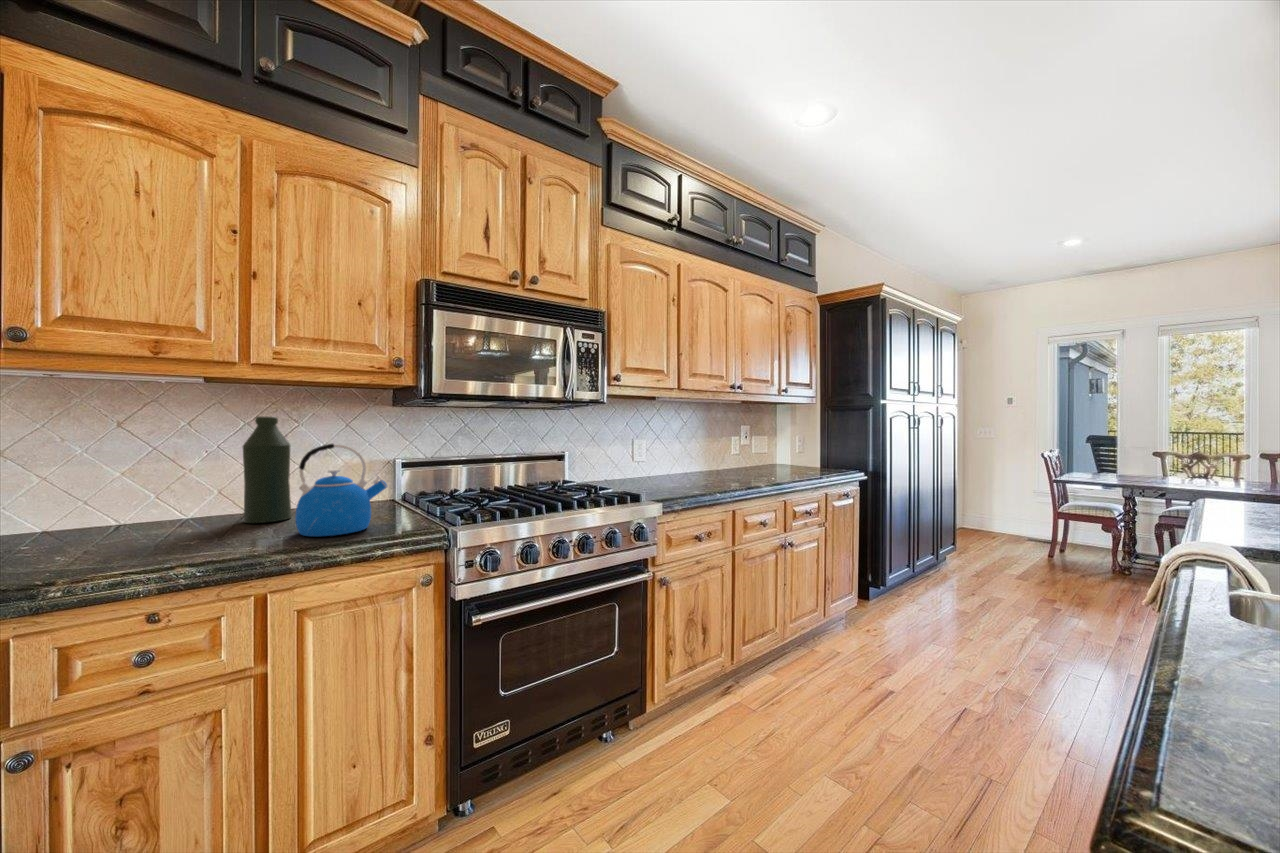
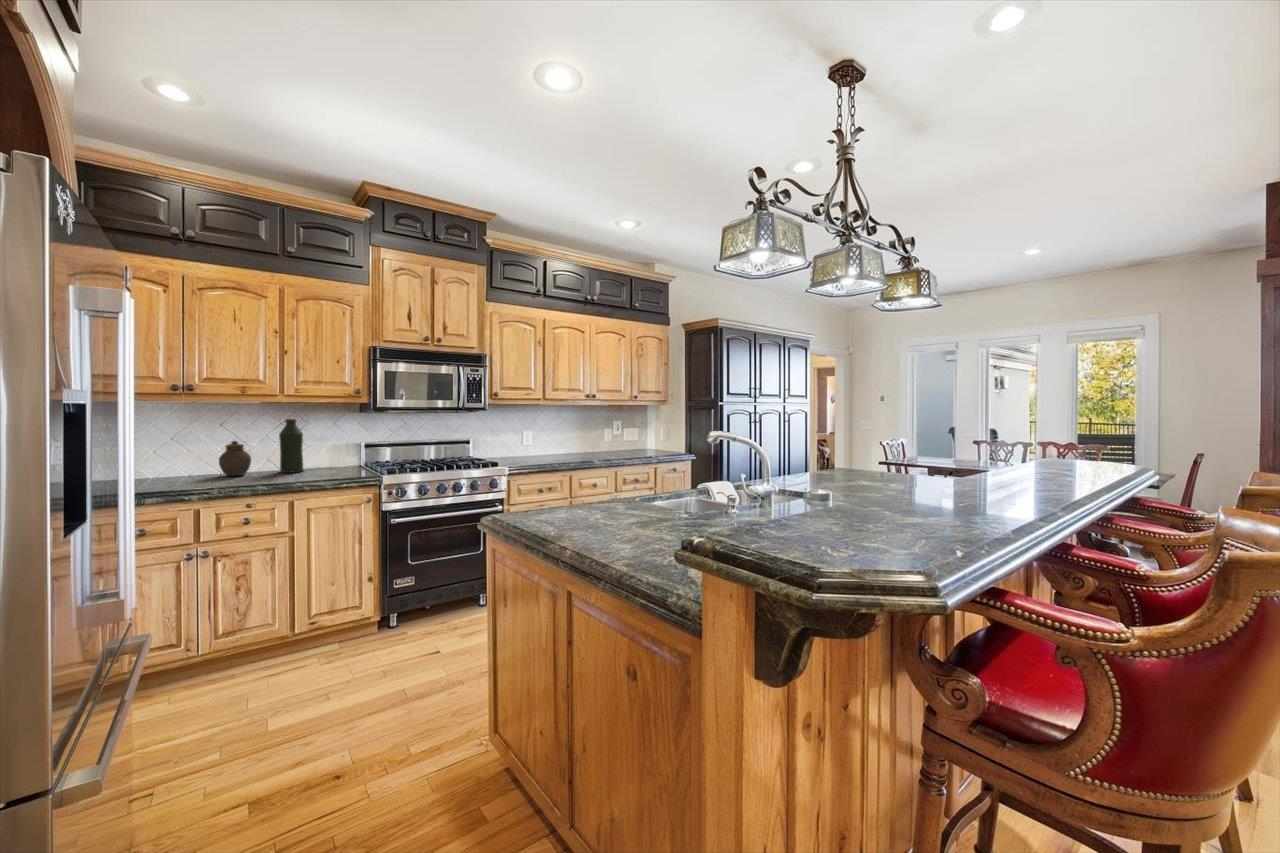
kettle: present [295,443,387,536] -> none [306,434,351,478]
jar: none [104,461,181,536] -> present [219,441,251,476]

